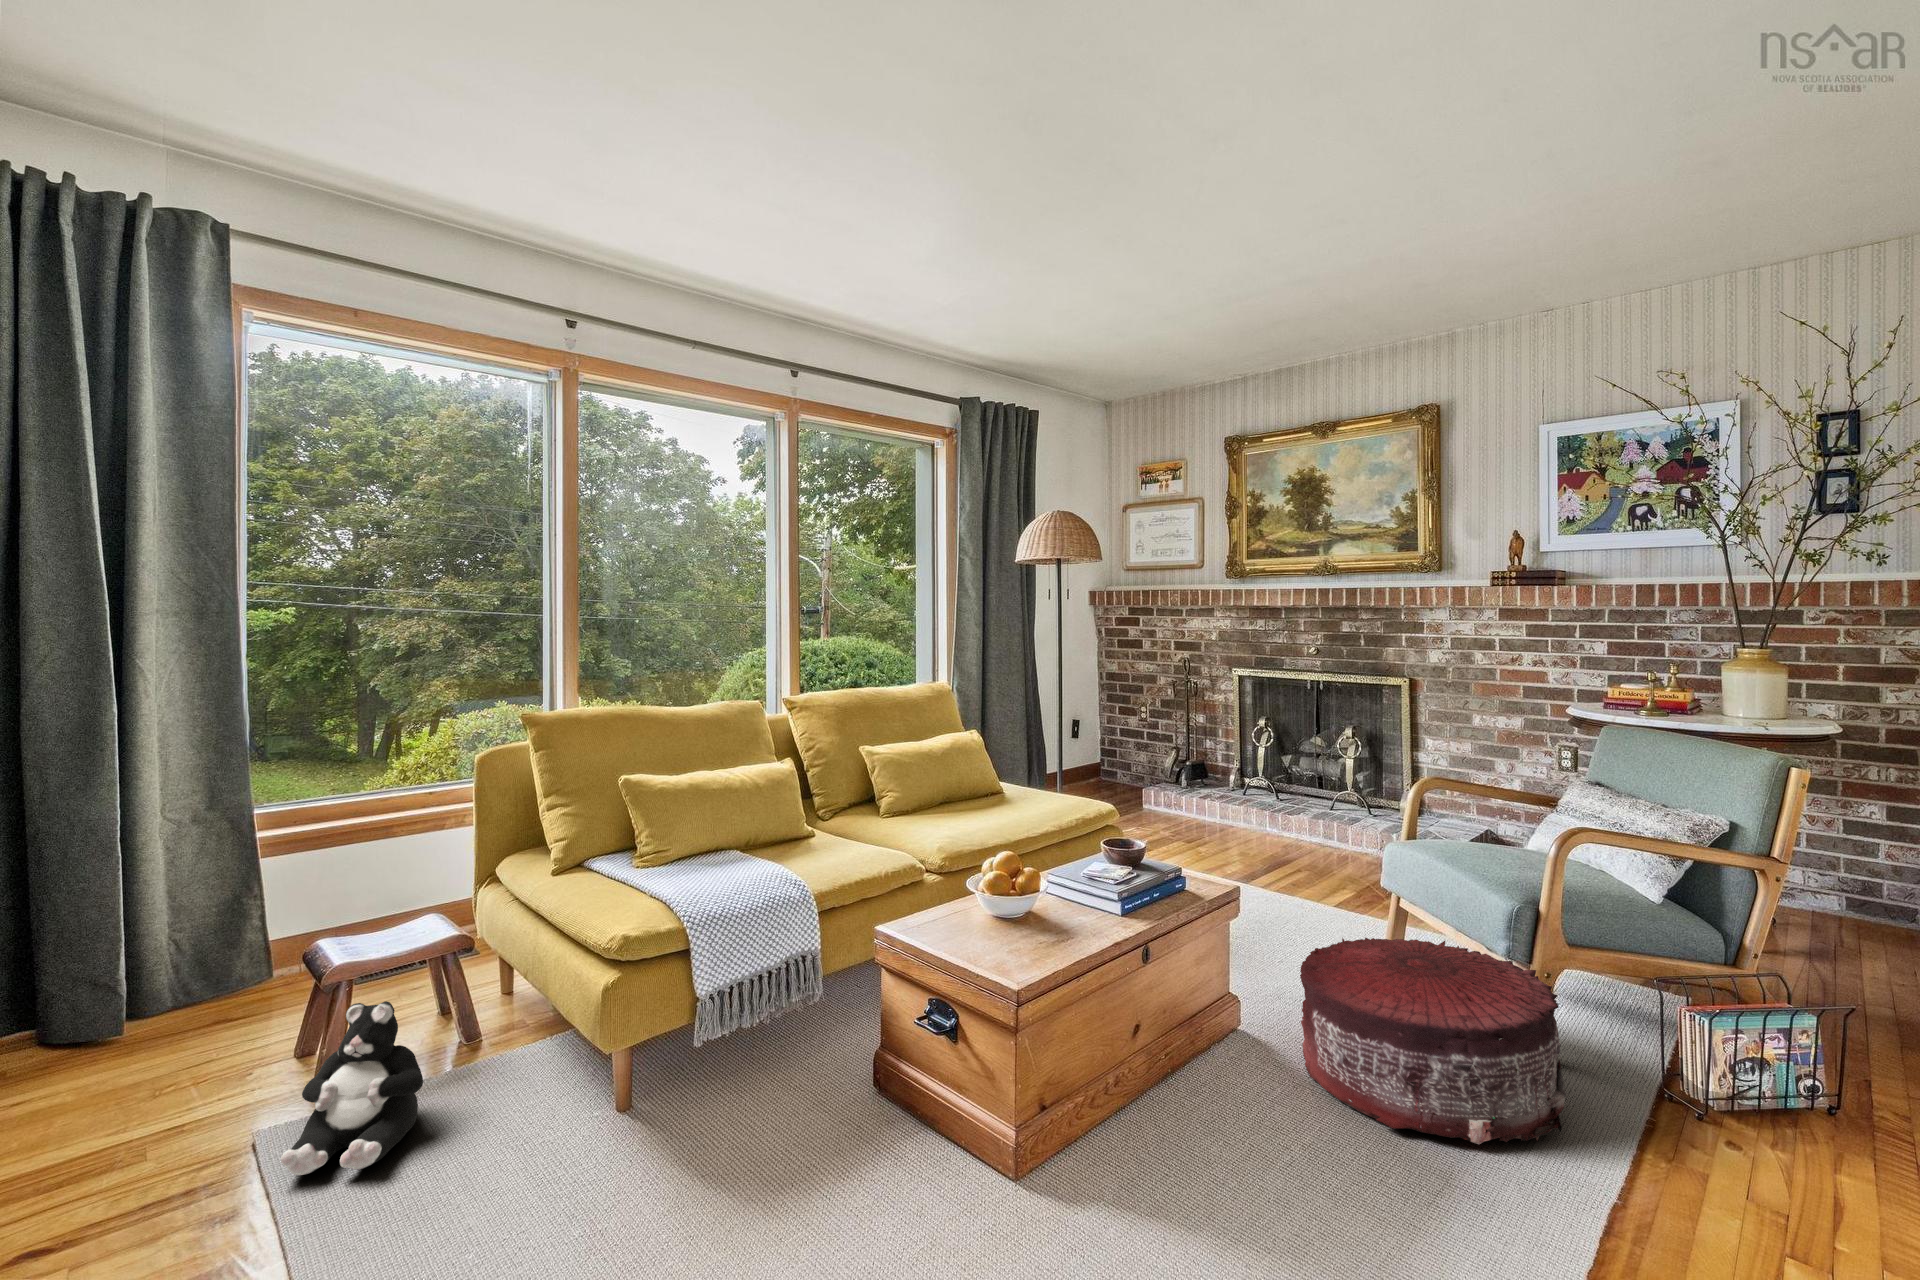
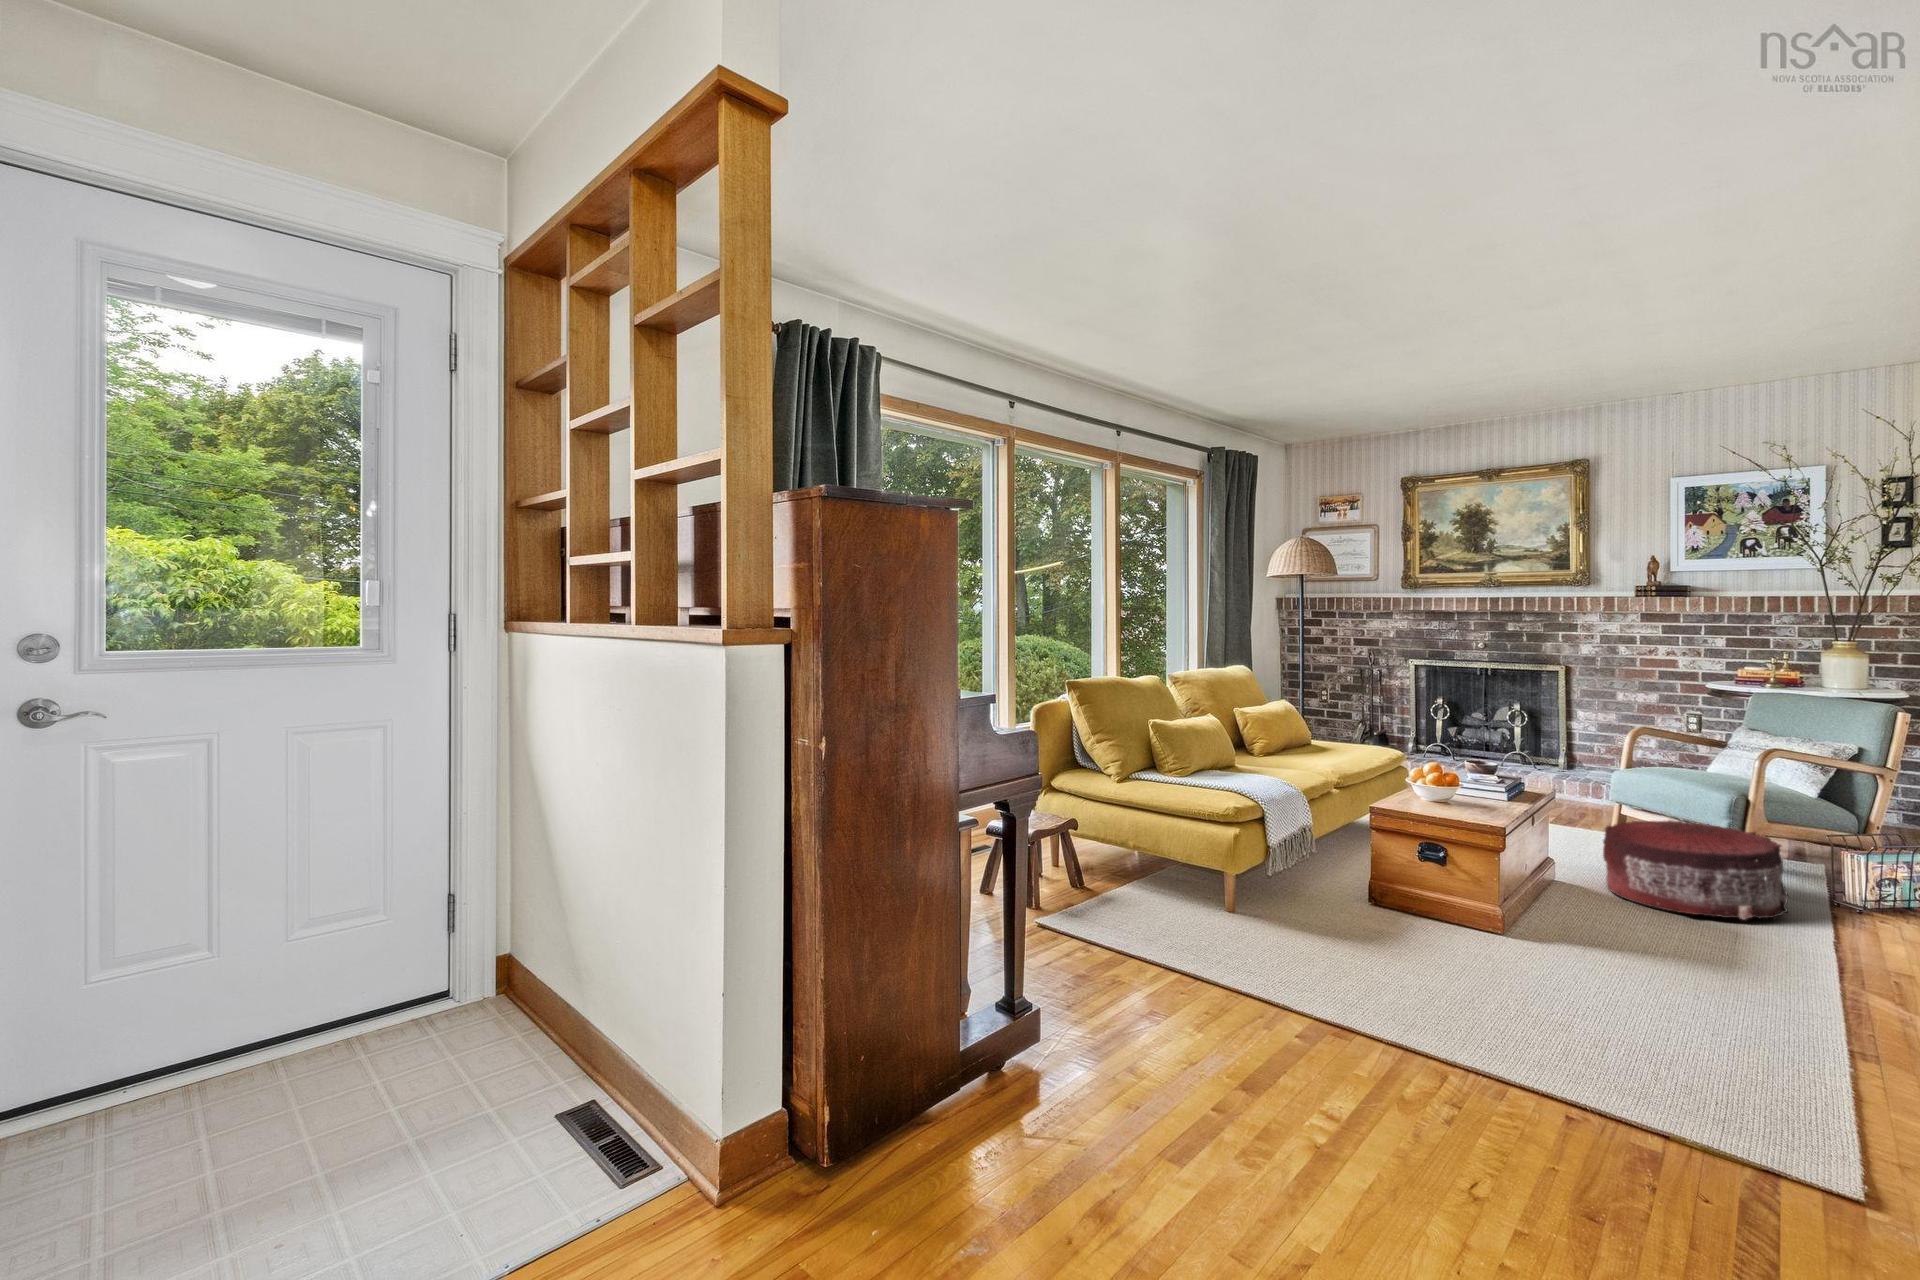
plush toy: present [281,1001,423,1175] -> none [1066,845,1137,934]

